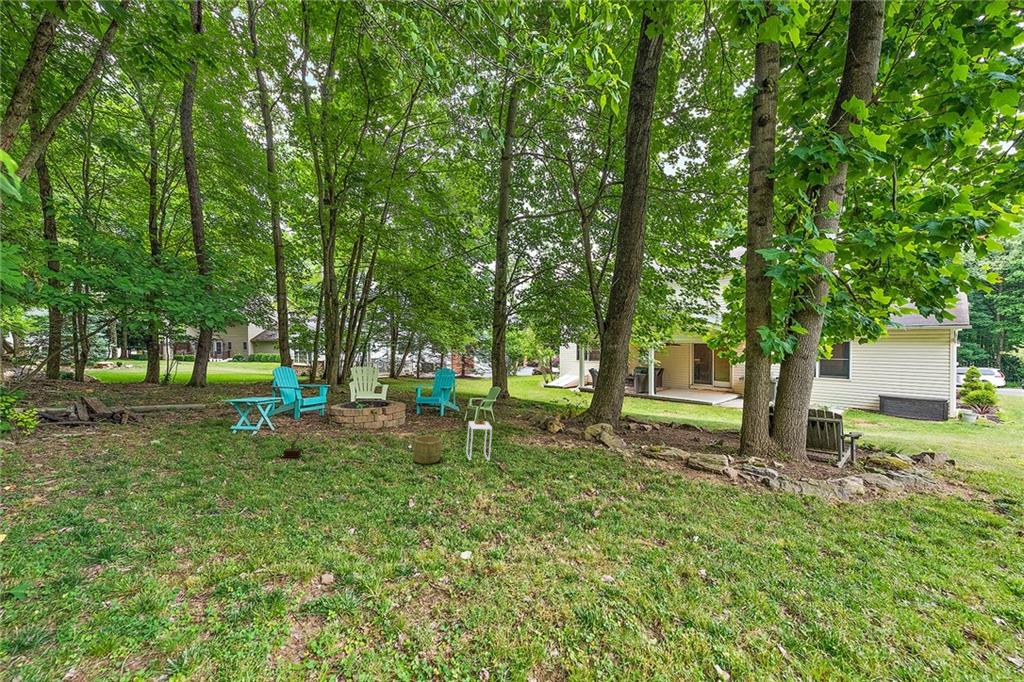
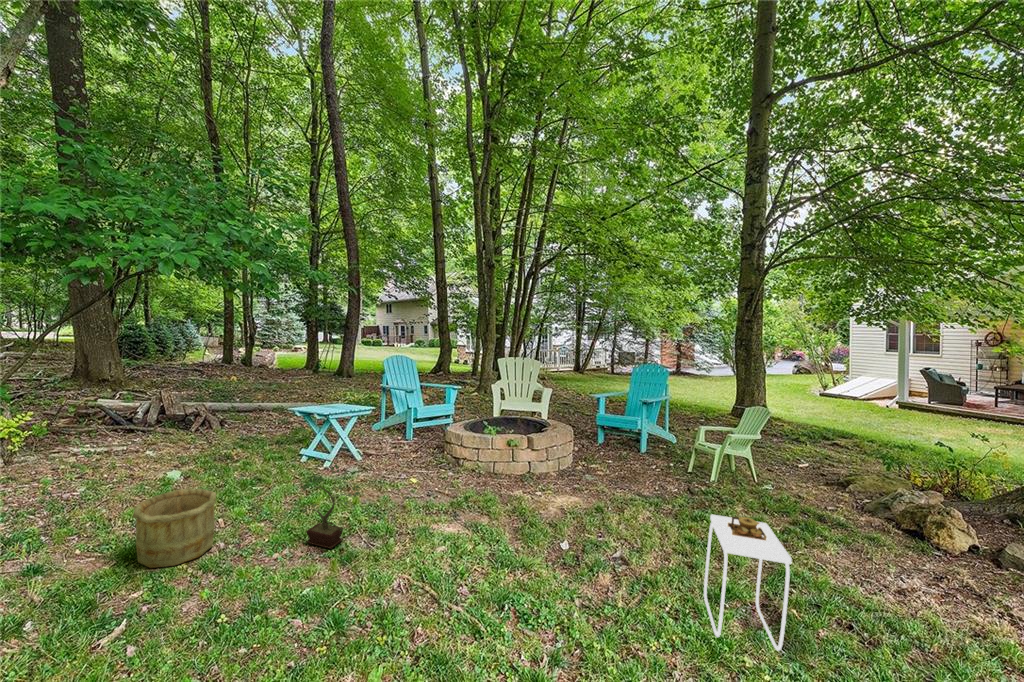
wooden bucket: present [413,435,442,464] -> present [133,489,216,568]

